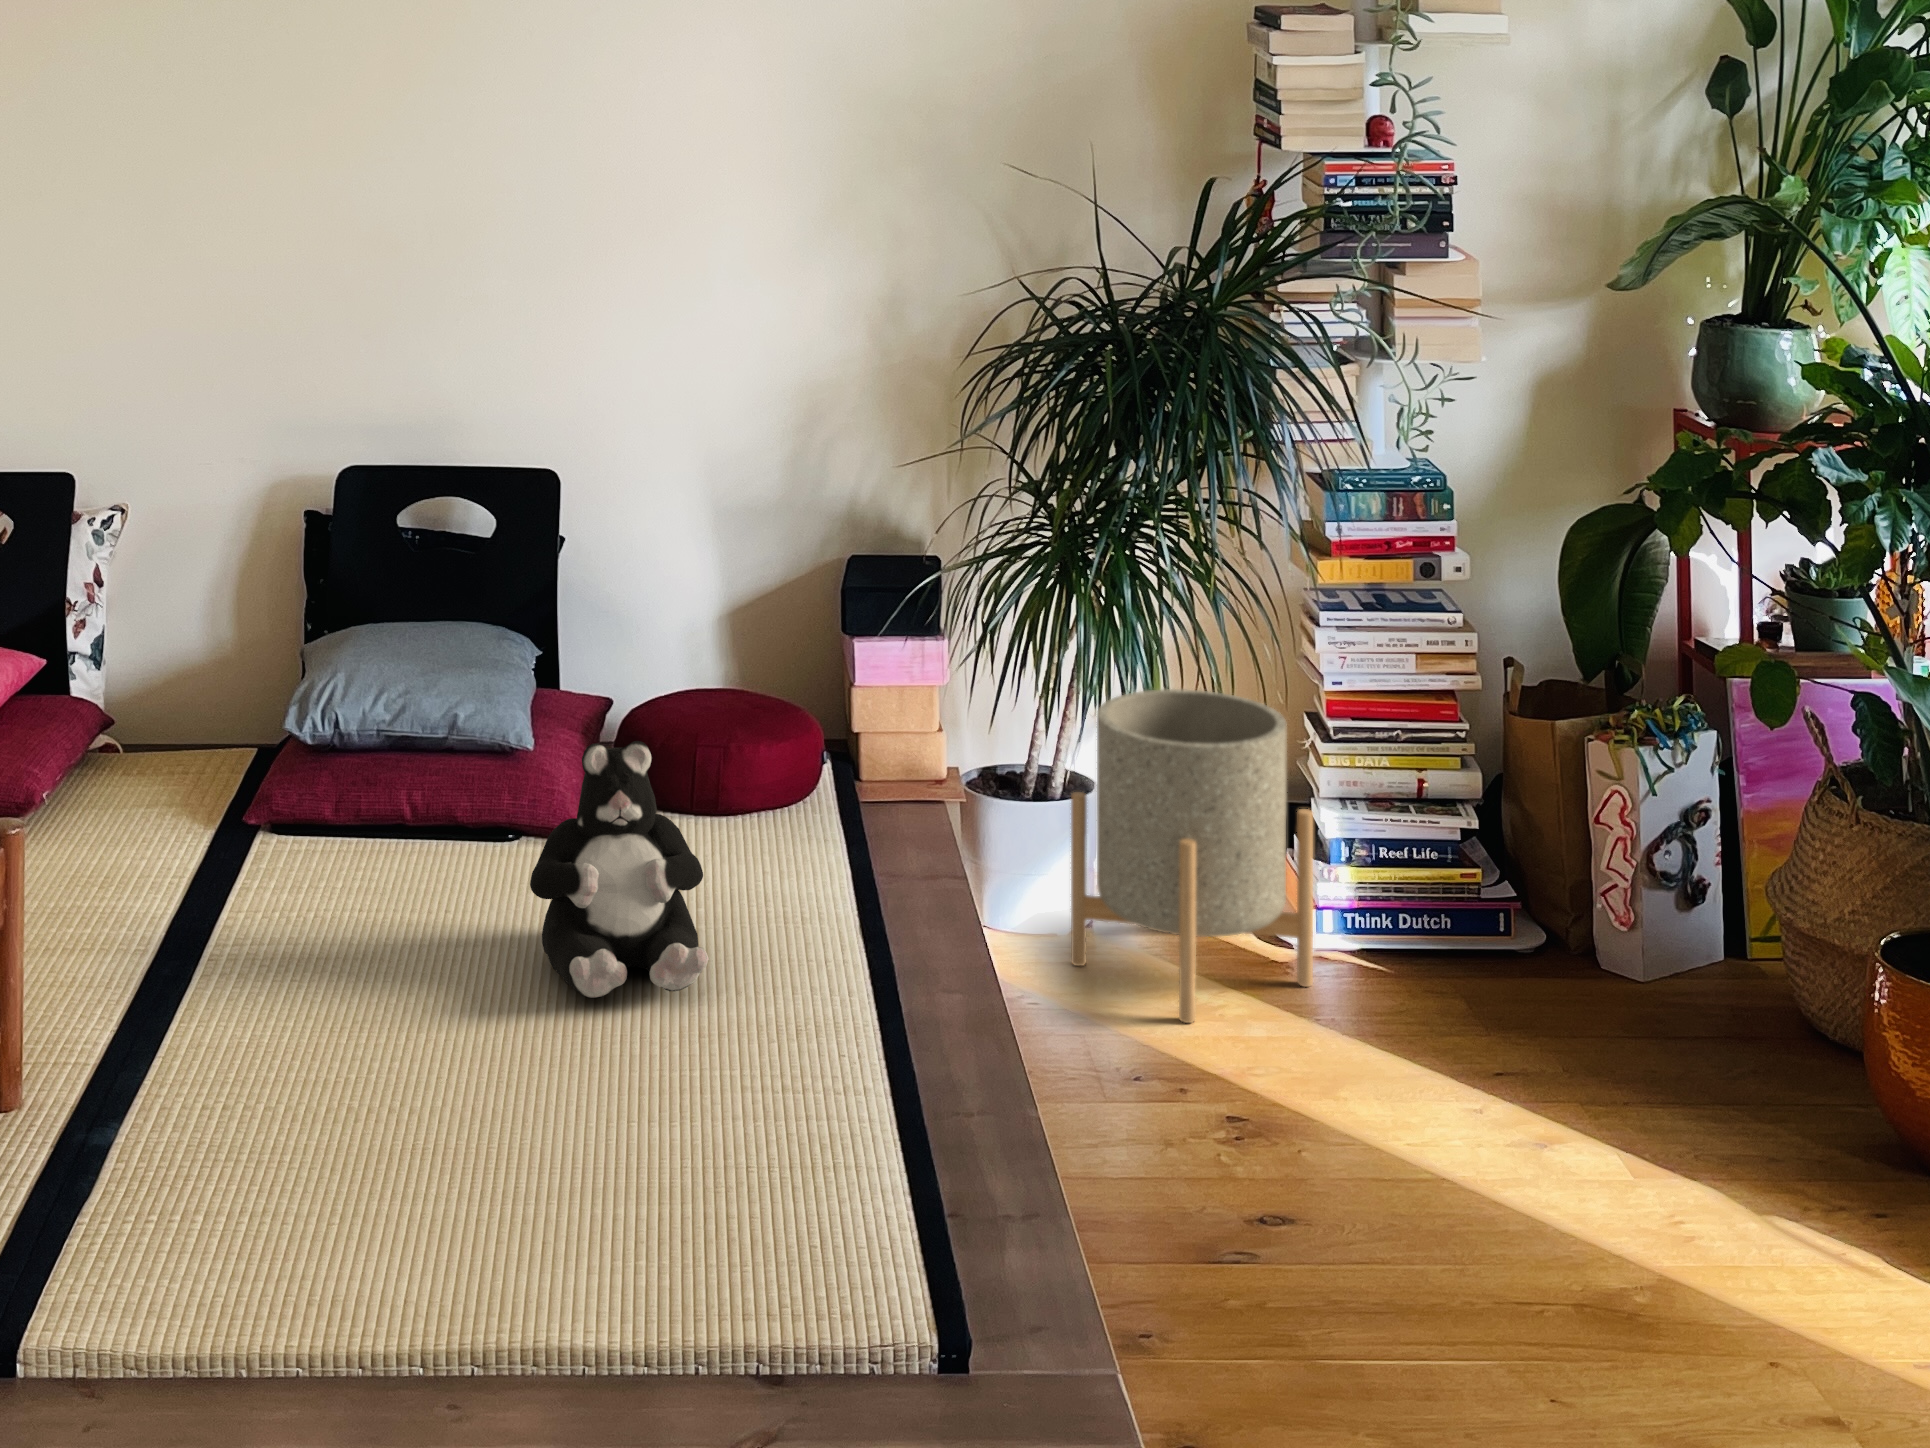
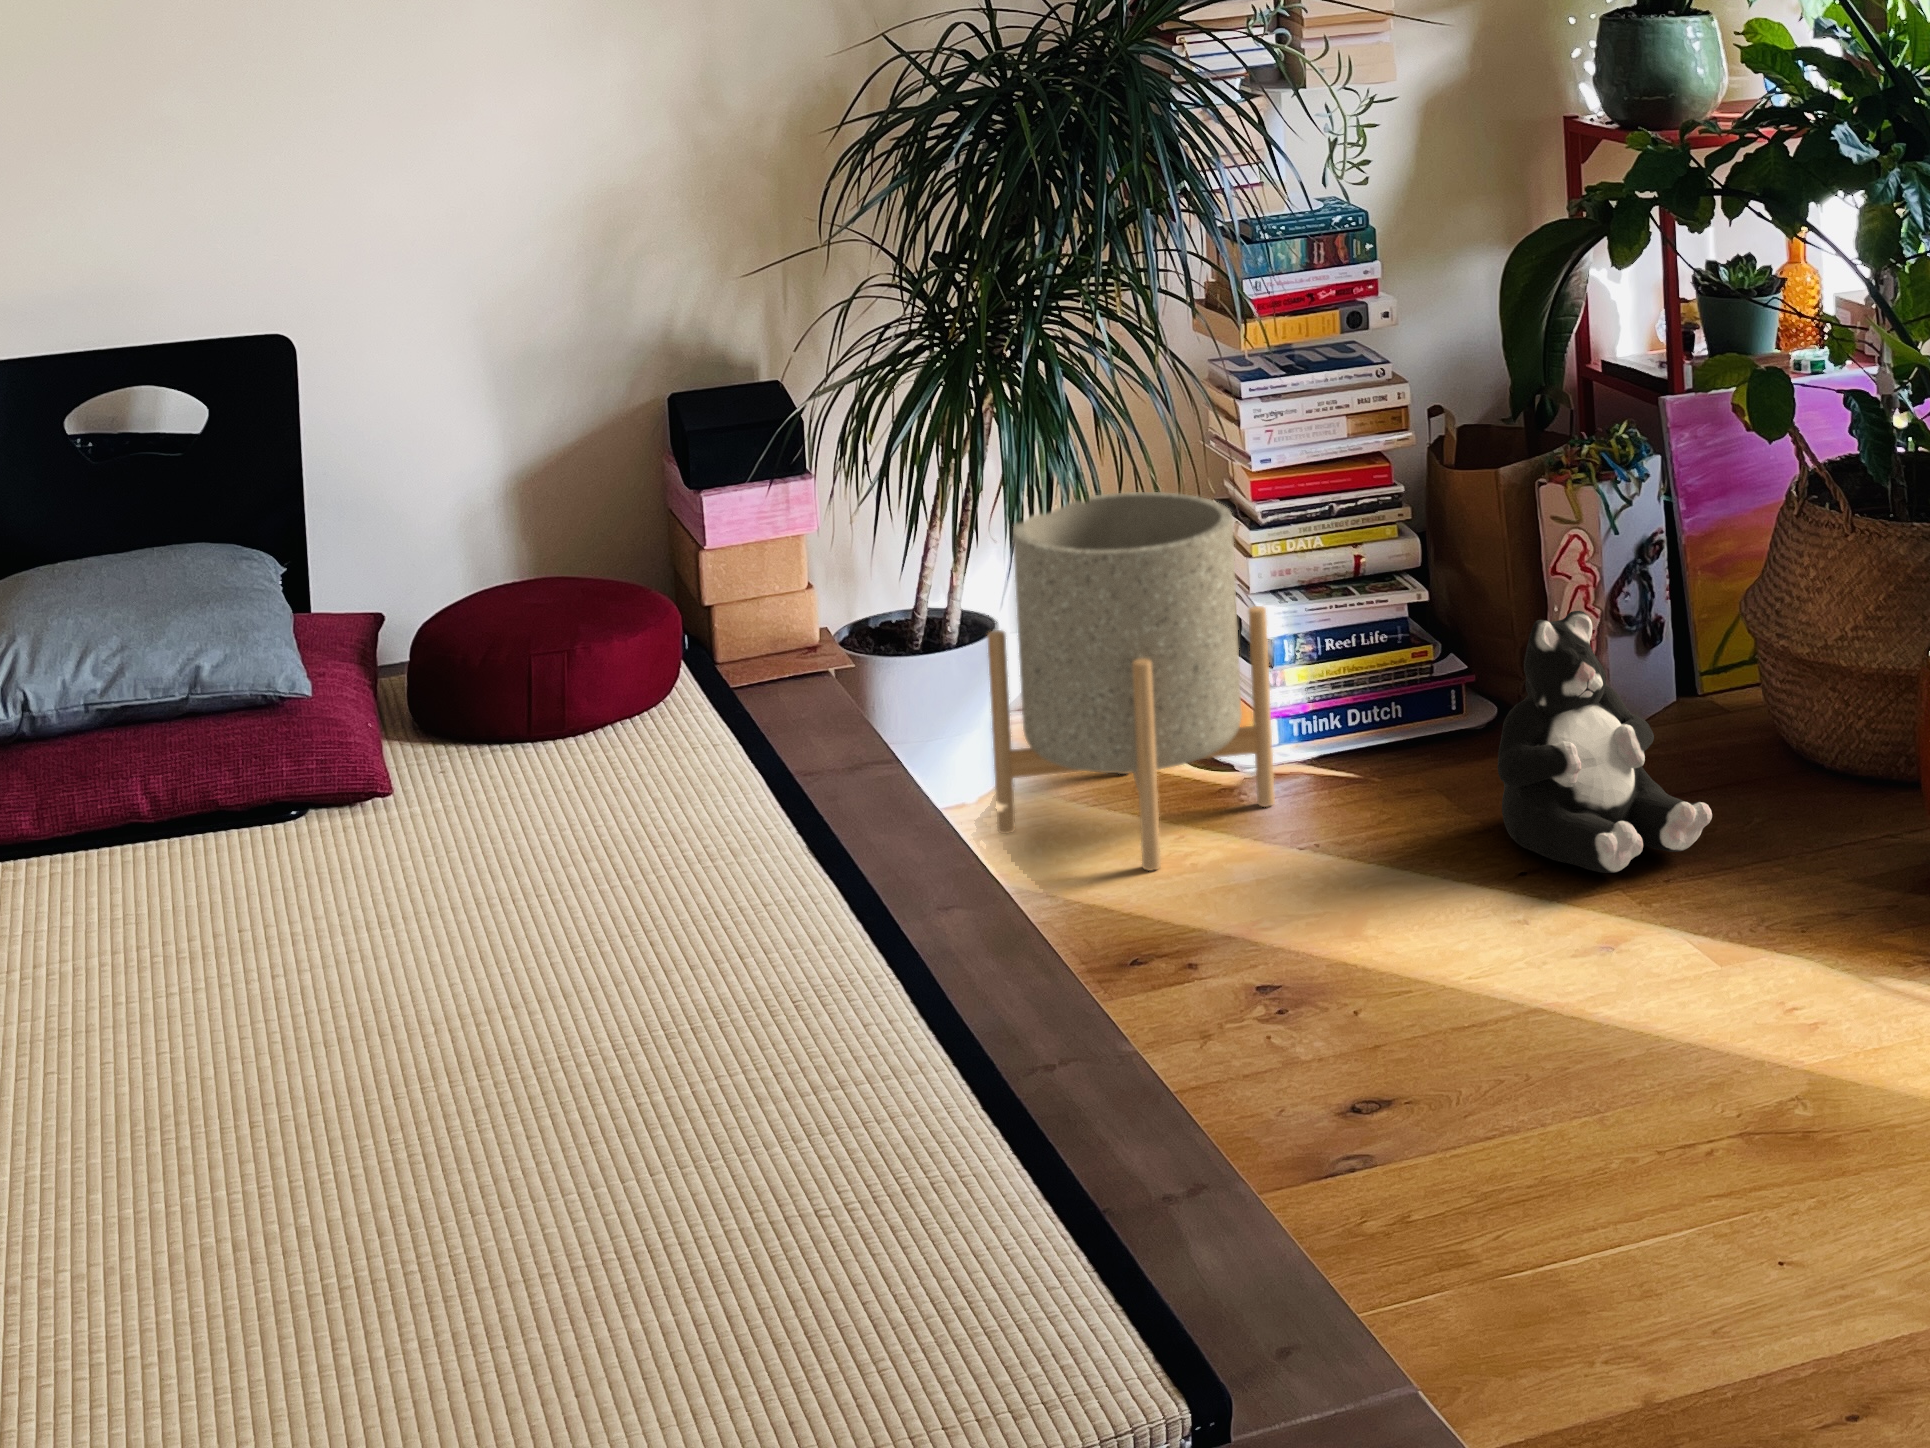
plush toy: present [530,741,709,998] -> present [1498,611,1712,873]

